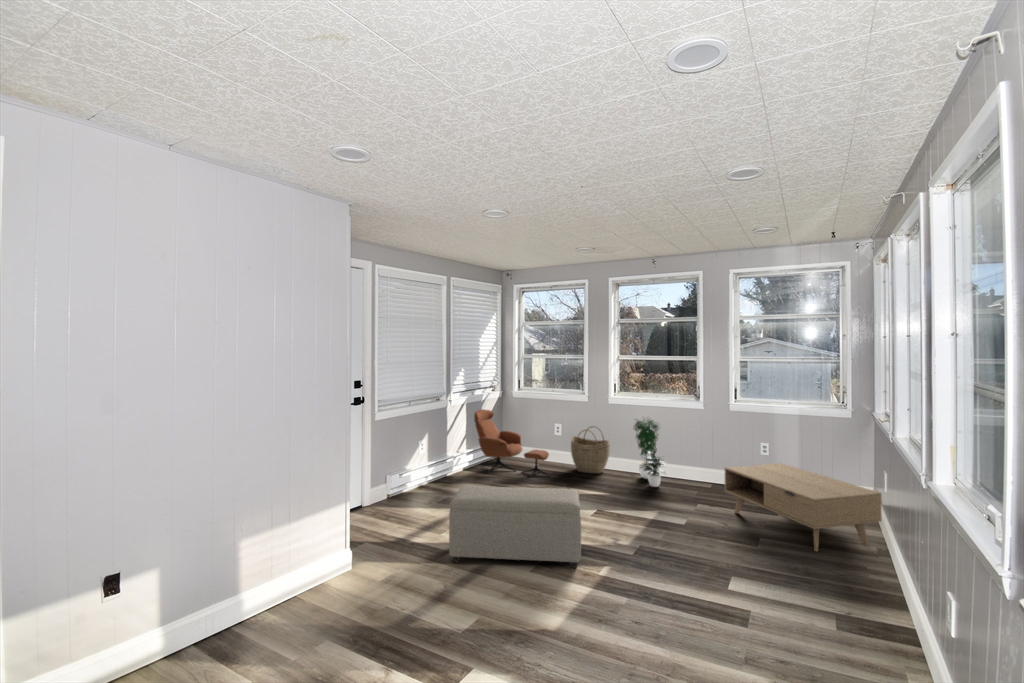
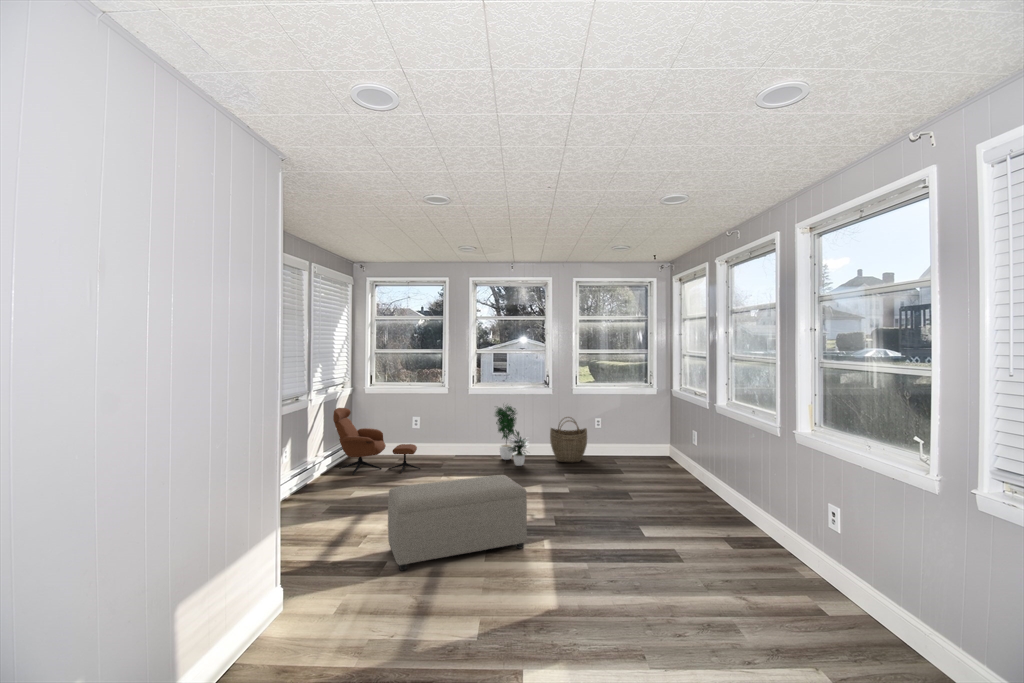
woven basket: present [571,426,610,474] -> present [550,417,587,462]
coffee table: present [725,463,881,551] -> none [590,433,705,497]

